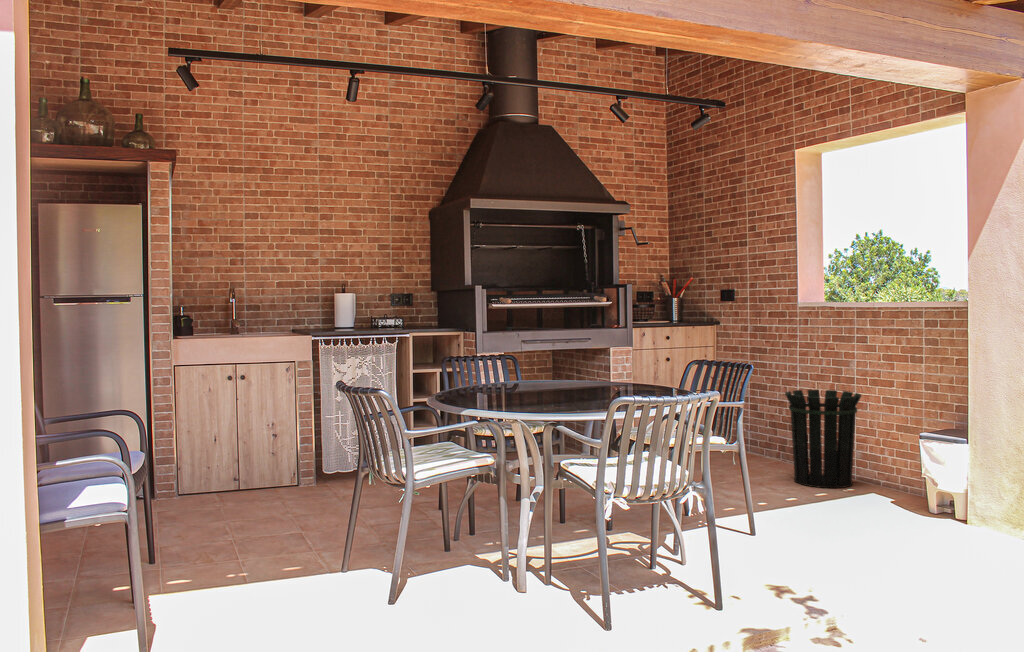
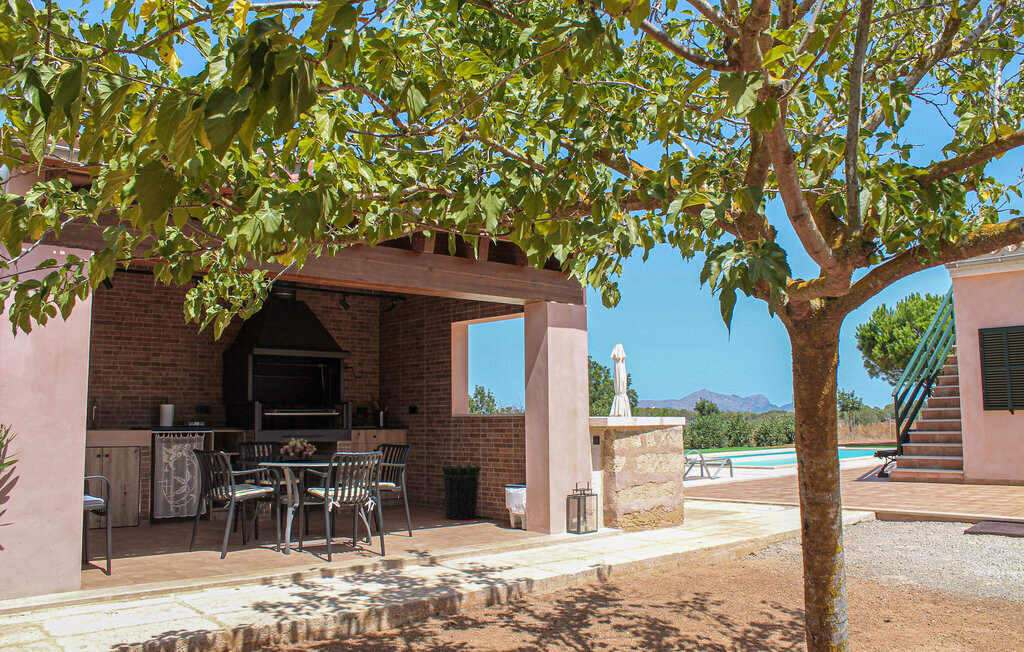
flower arrangement: none [503,351,572,394] -> present [281,439,316,460]

